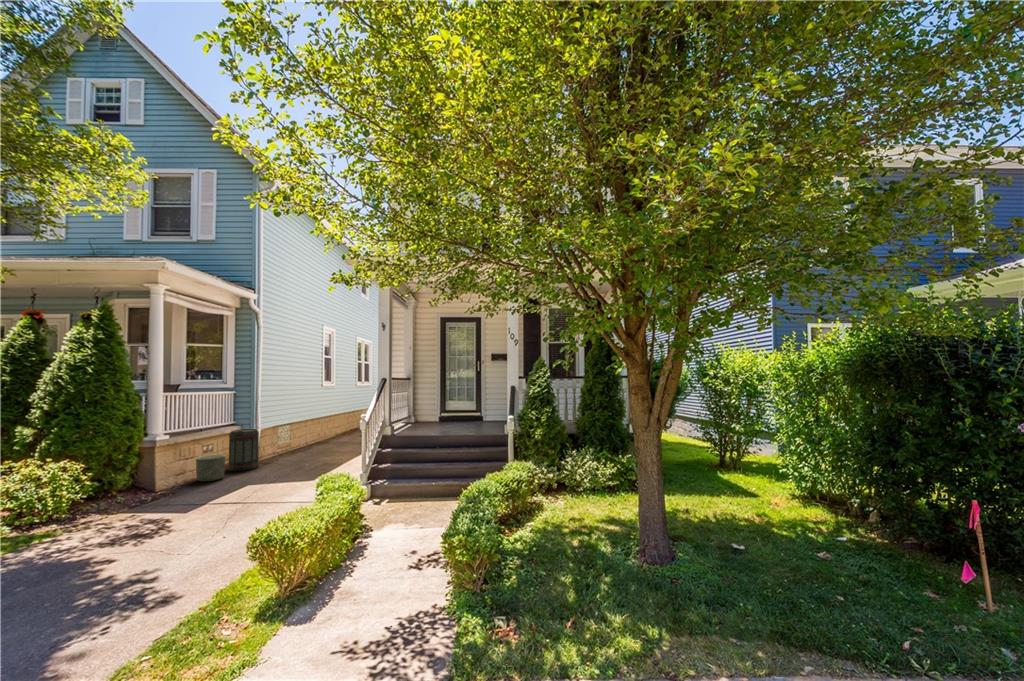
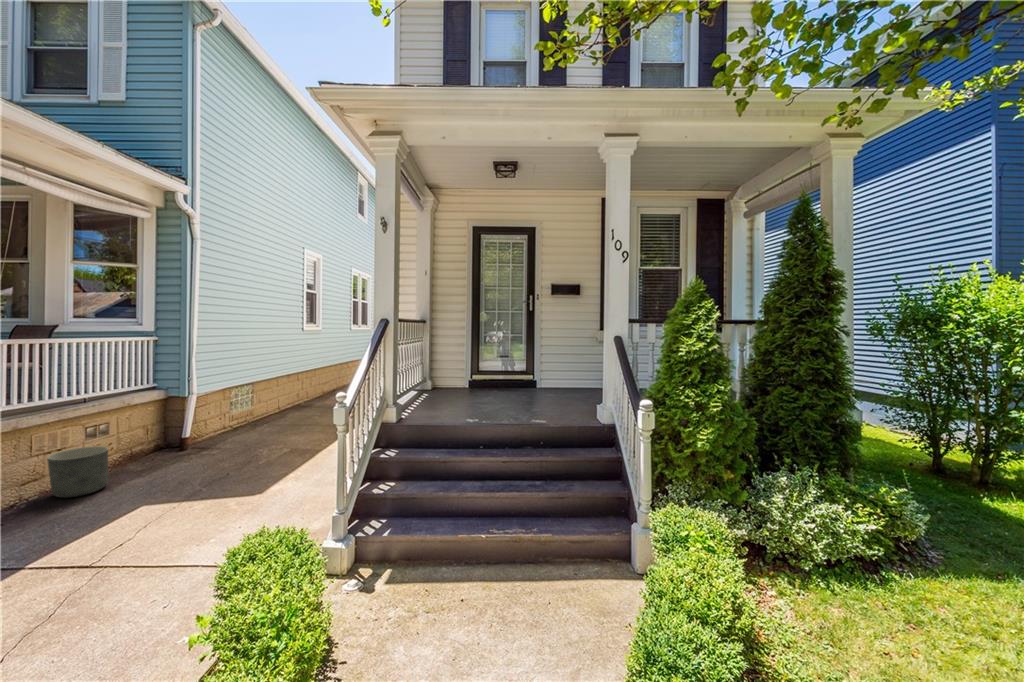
trash can: present [228,429,259,471] -> none [125,398,184,470]

